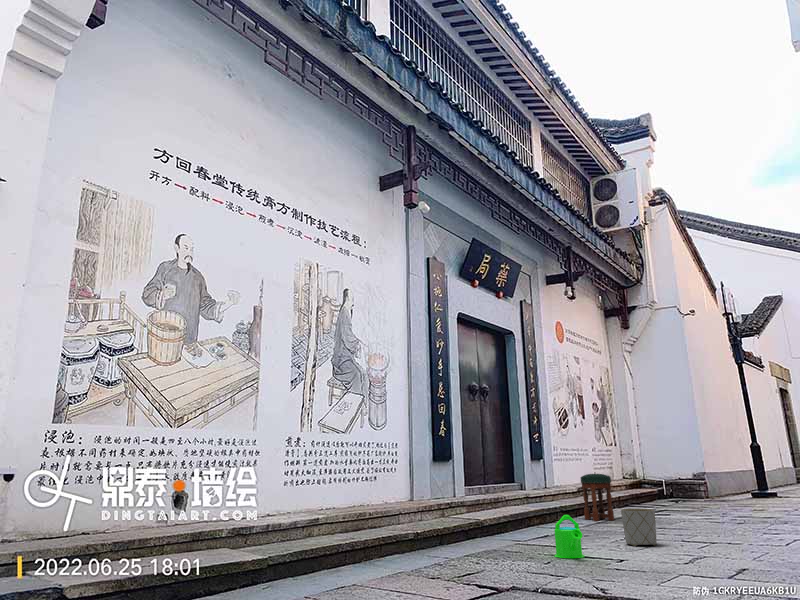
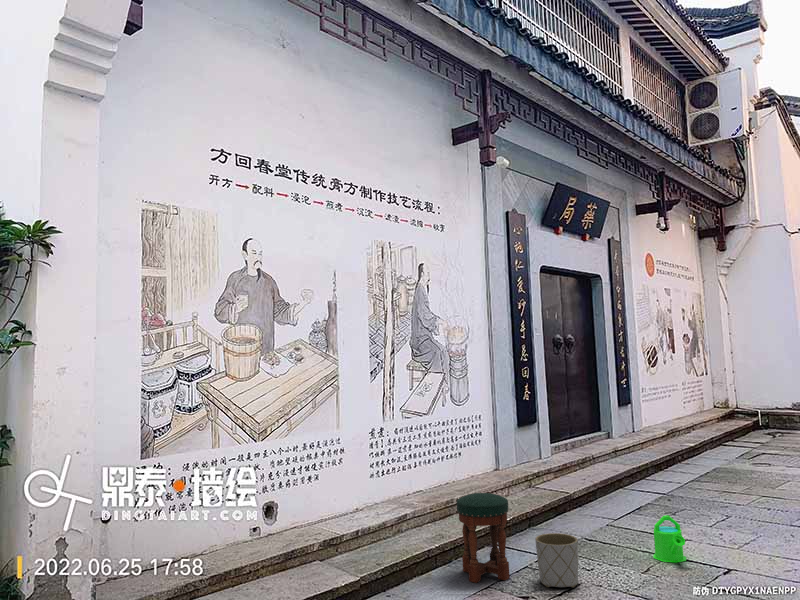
stool: present [581,474,614,521] -> present [457,493,510,583]
planter: present [621,509,657,546] -> present [535,533,578,588]

